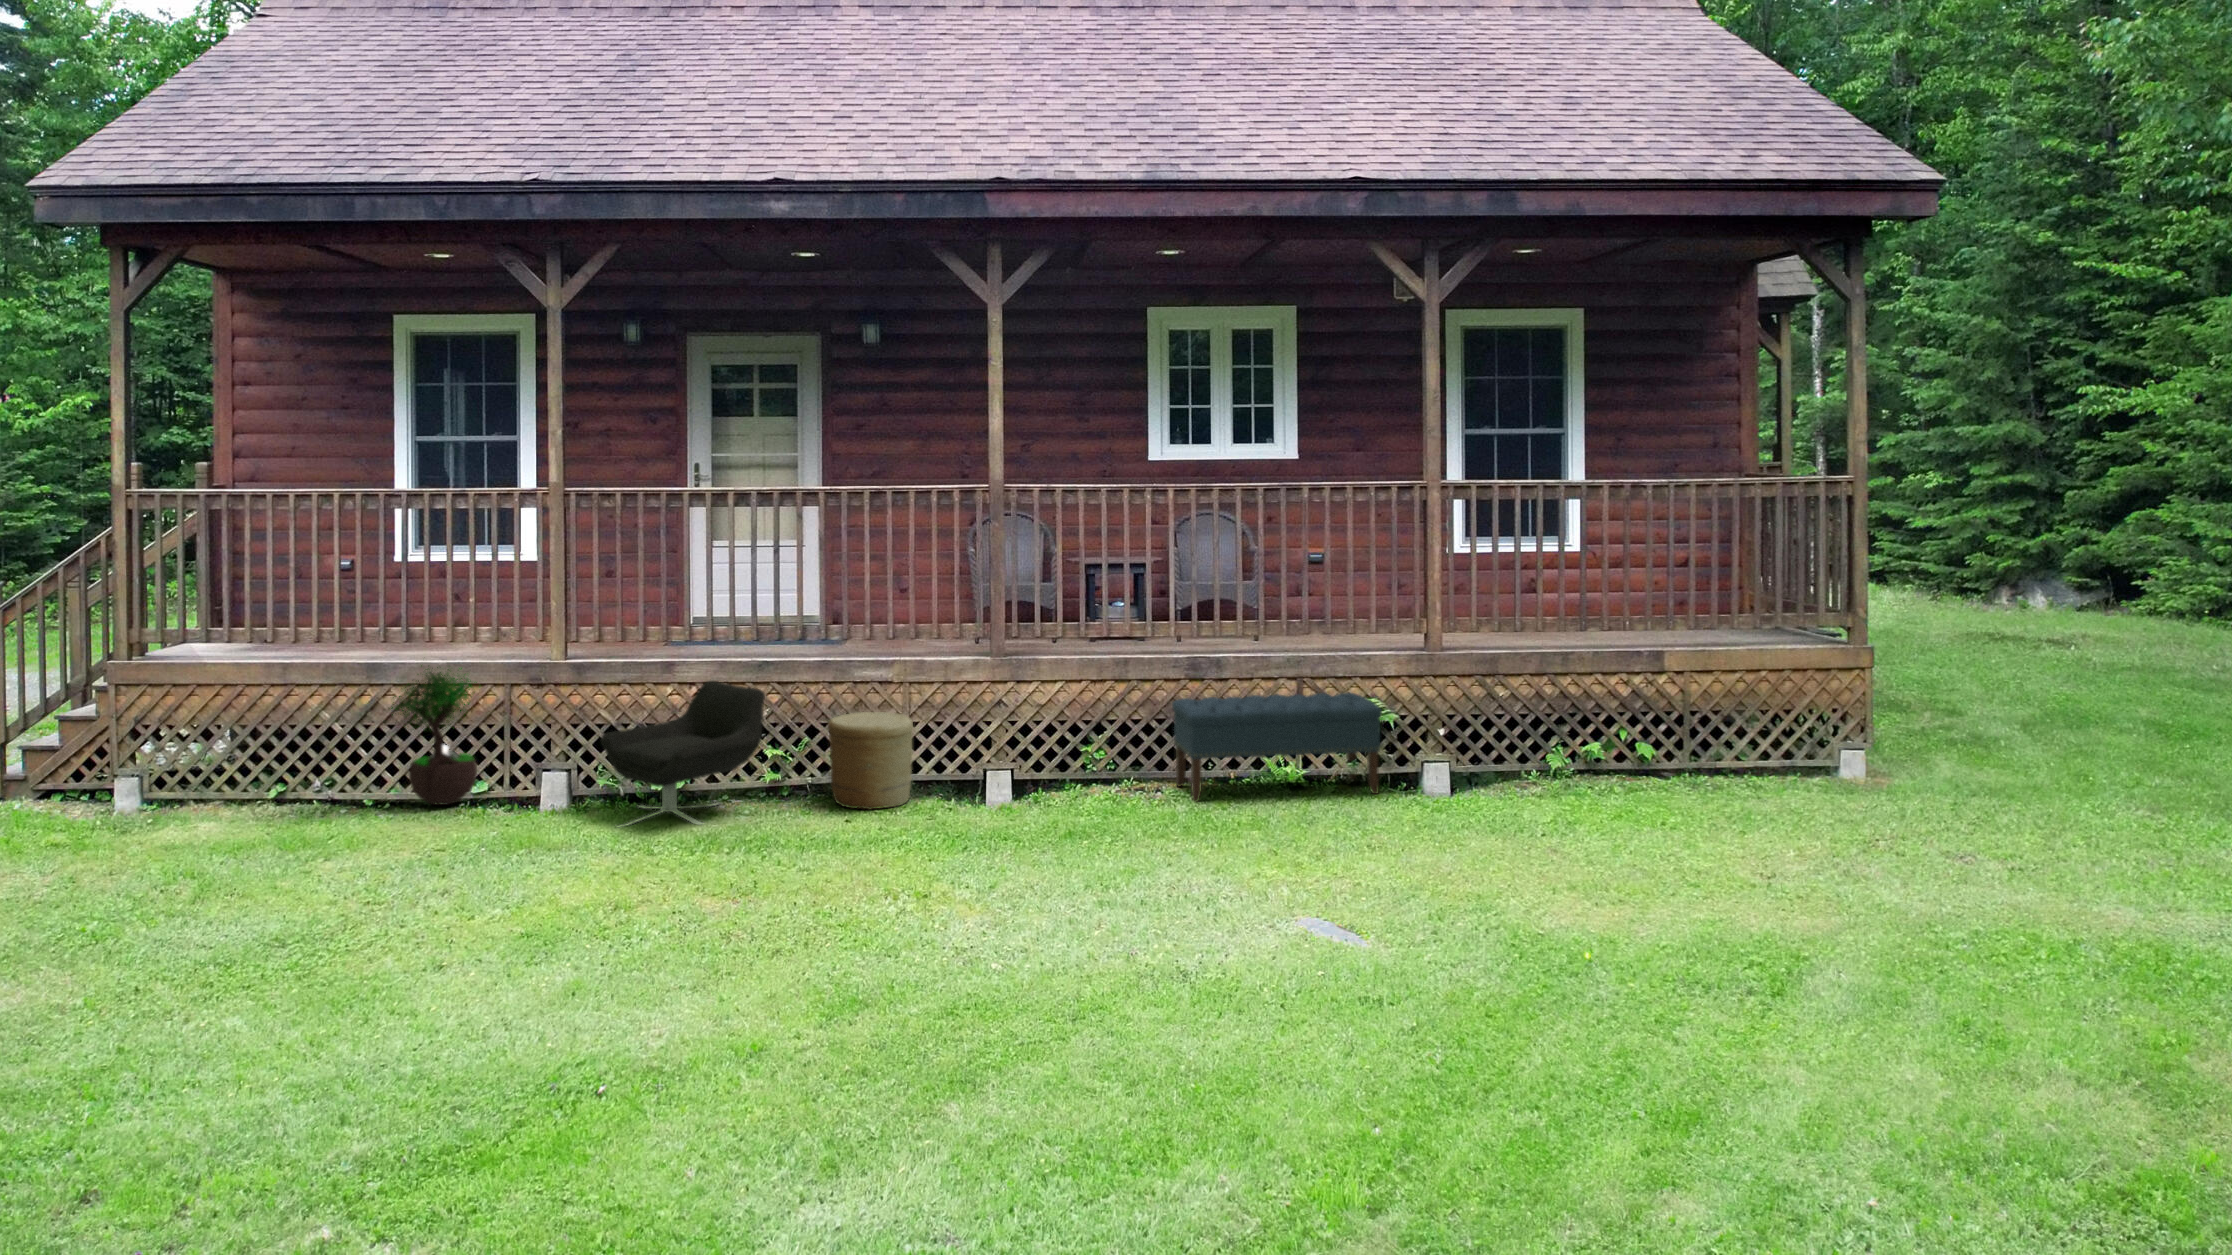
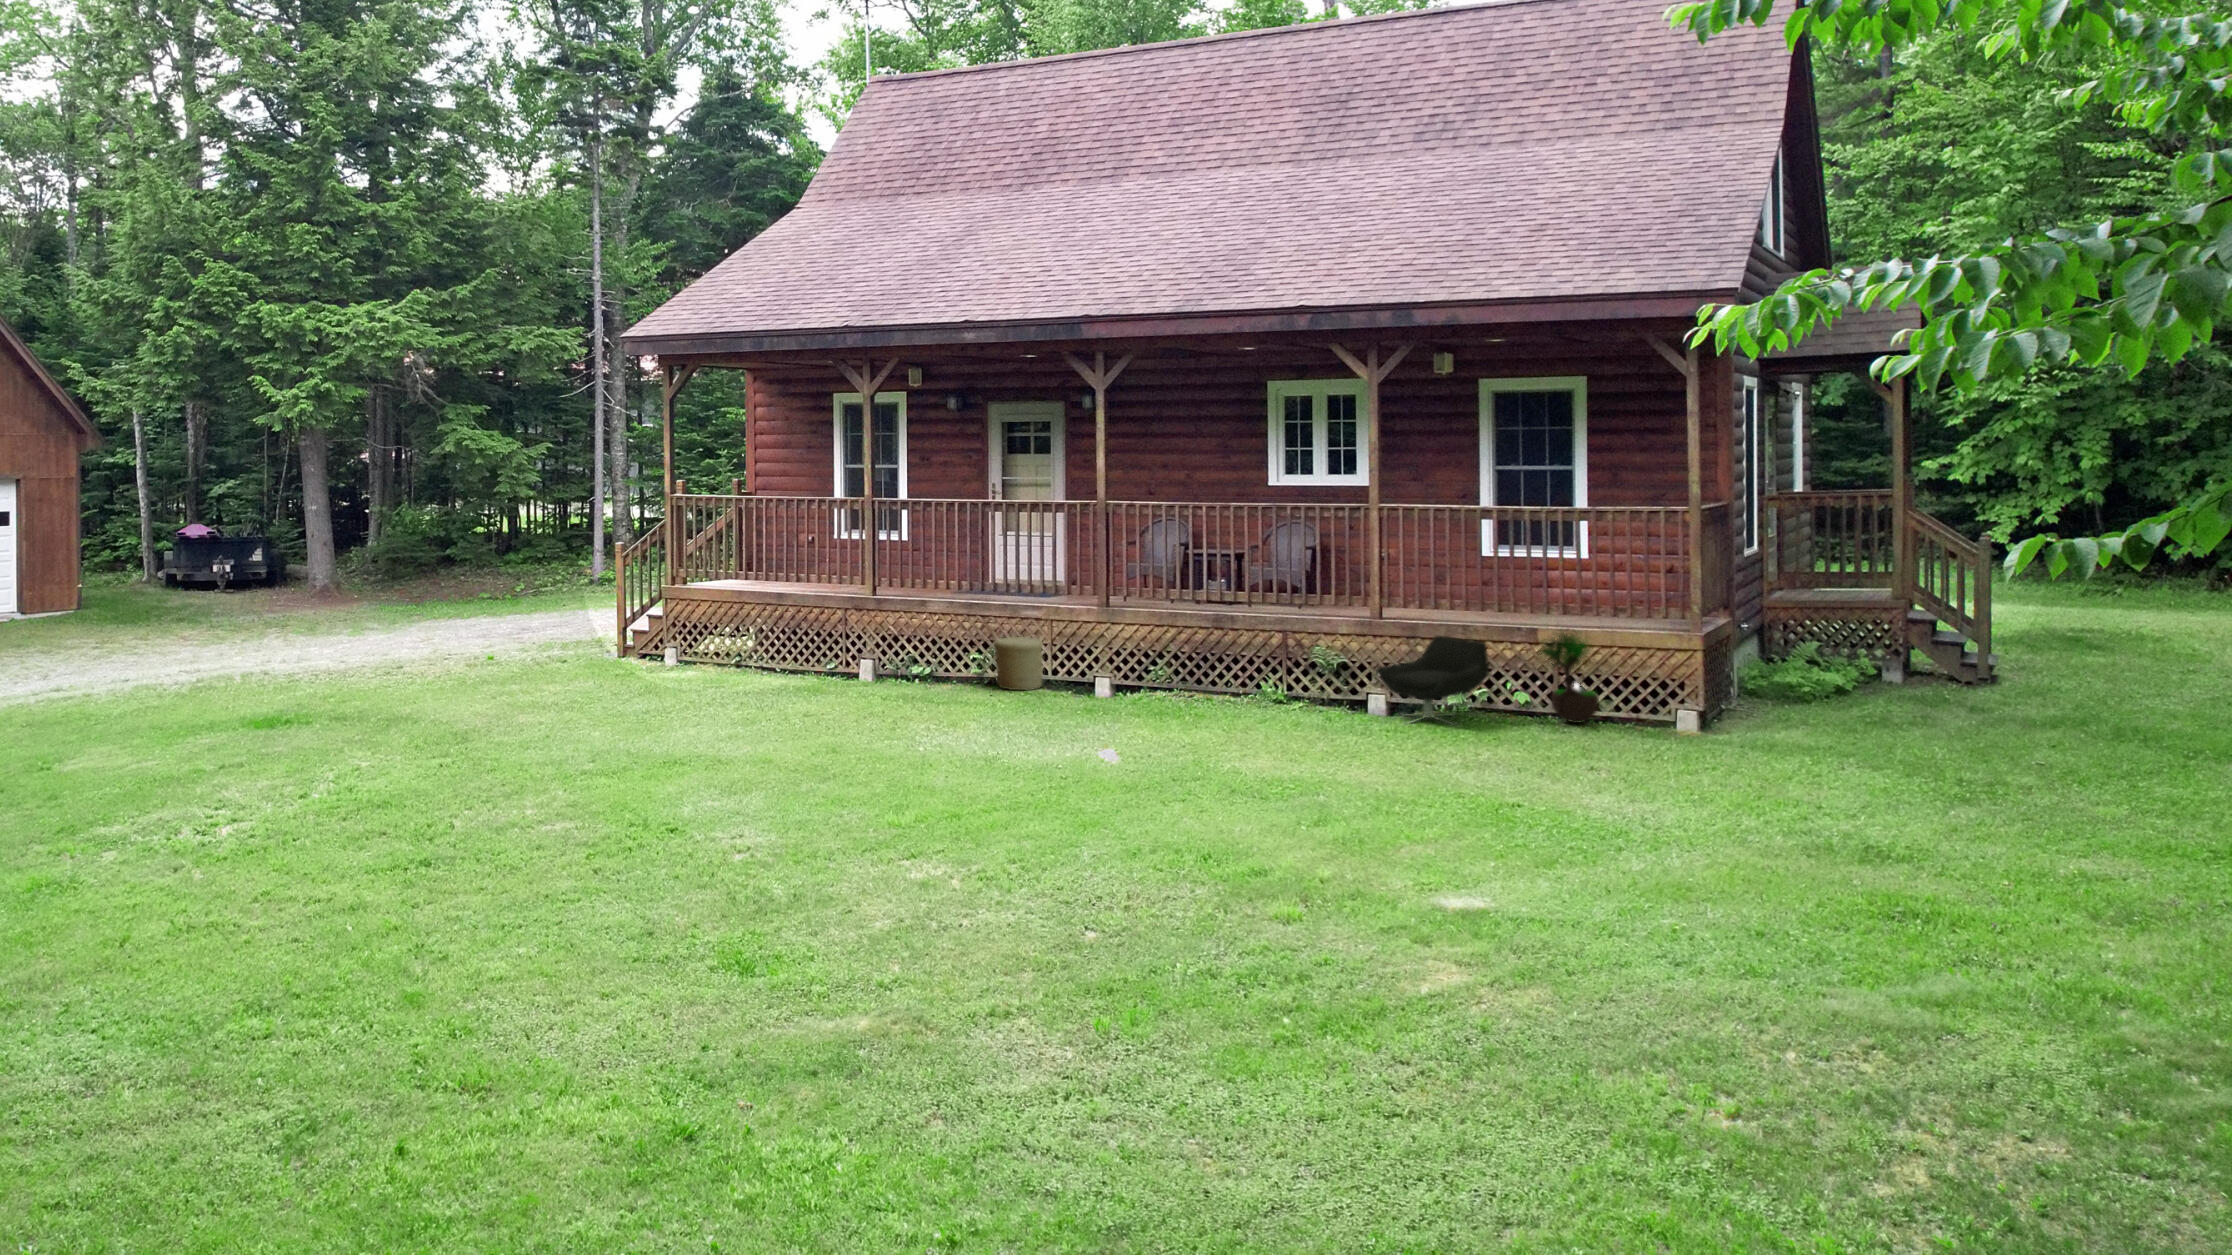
potted tree: present [391,665,477,805] -> present [1535,631,1599,723]
lounge chair: present [601,681,765,827] -> present [1376,635,1489,724]
bench: present [1172,693,1382,802] -> none [1190,641,1323,708]

